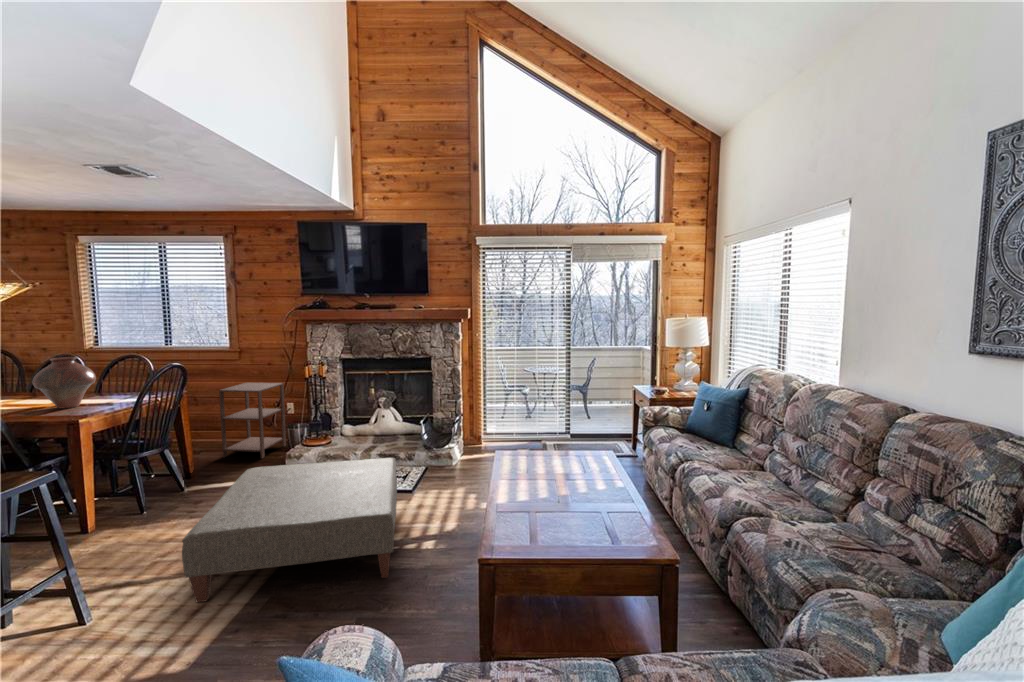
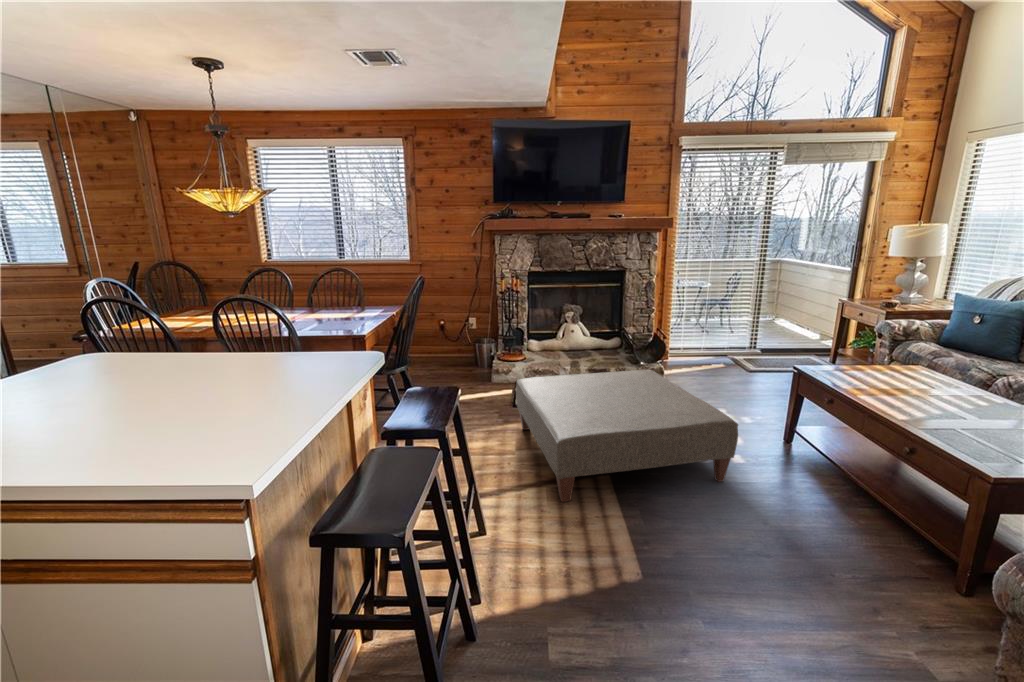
vase: present [32,357,96,409] -> none [298,267,349,319]
side table: present [219,383,286,458] -> none [416,298,469,373]

